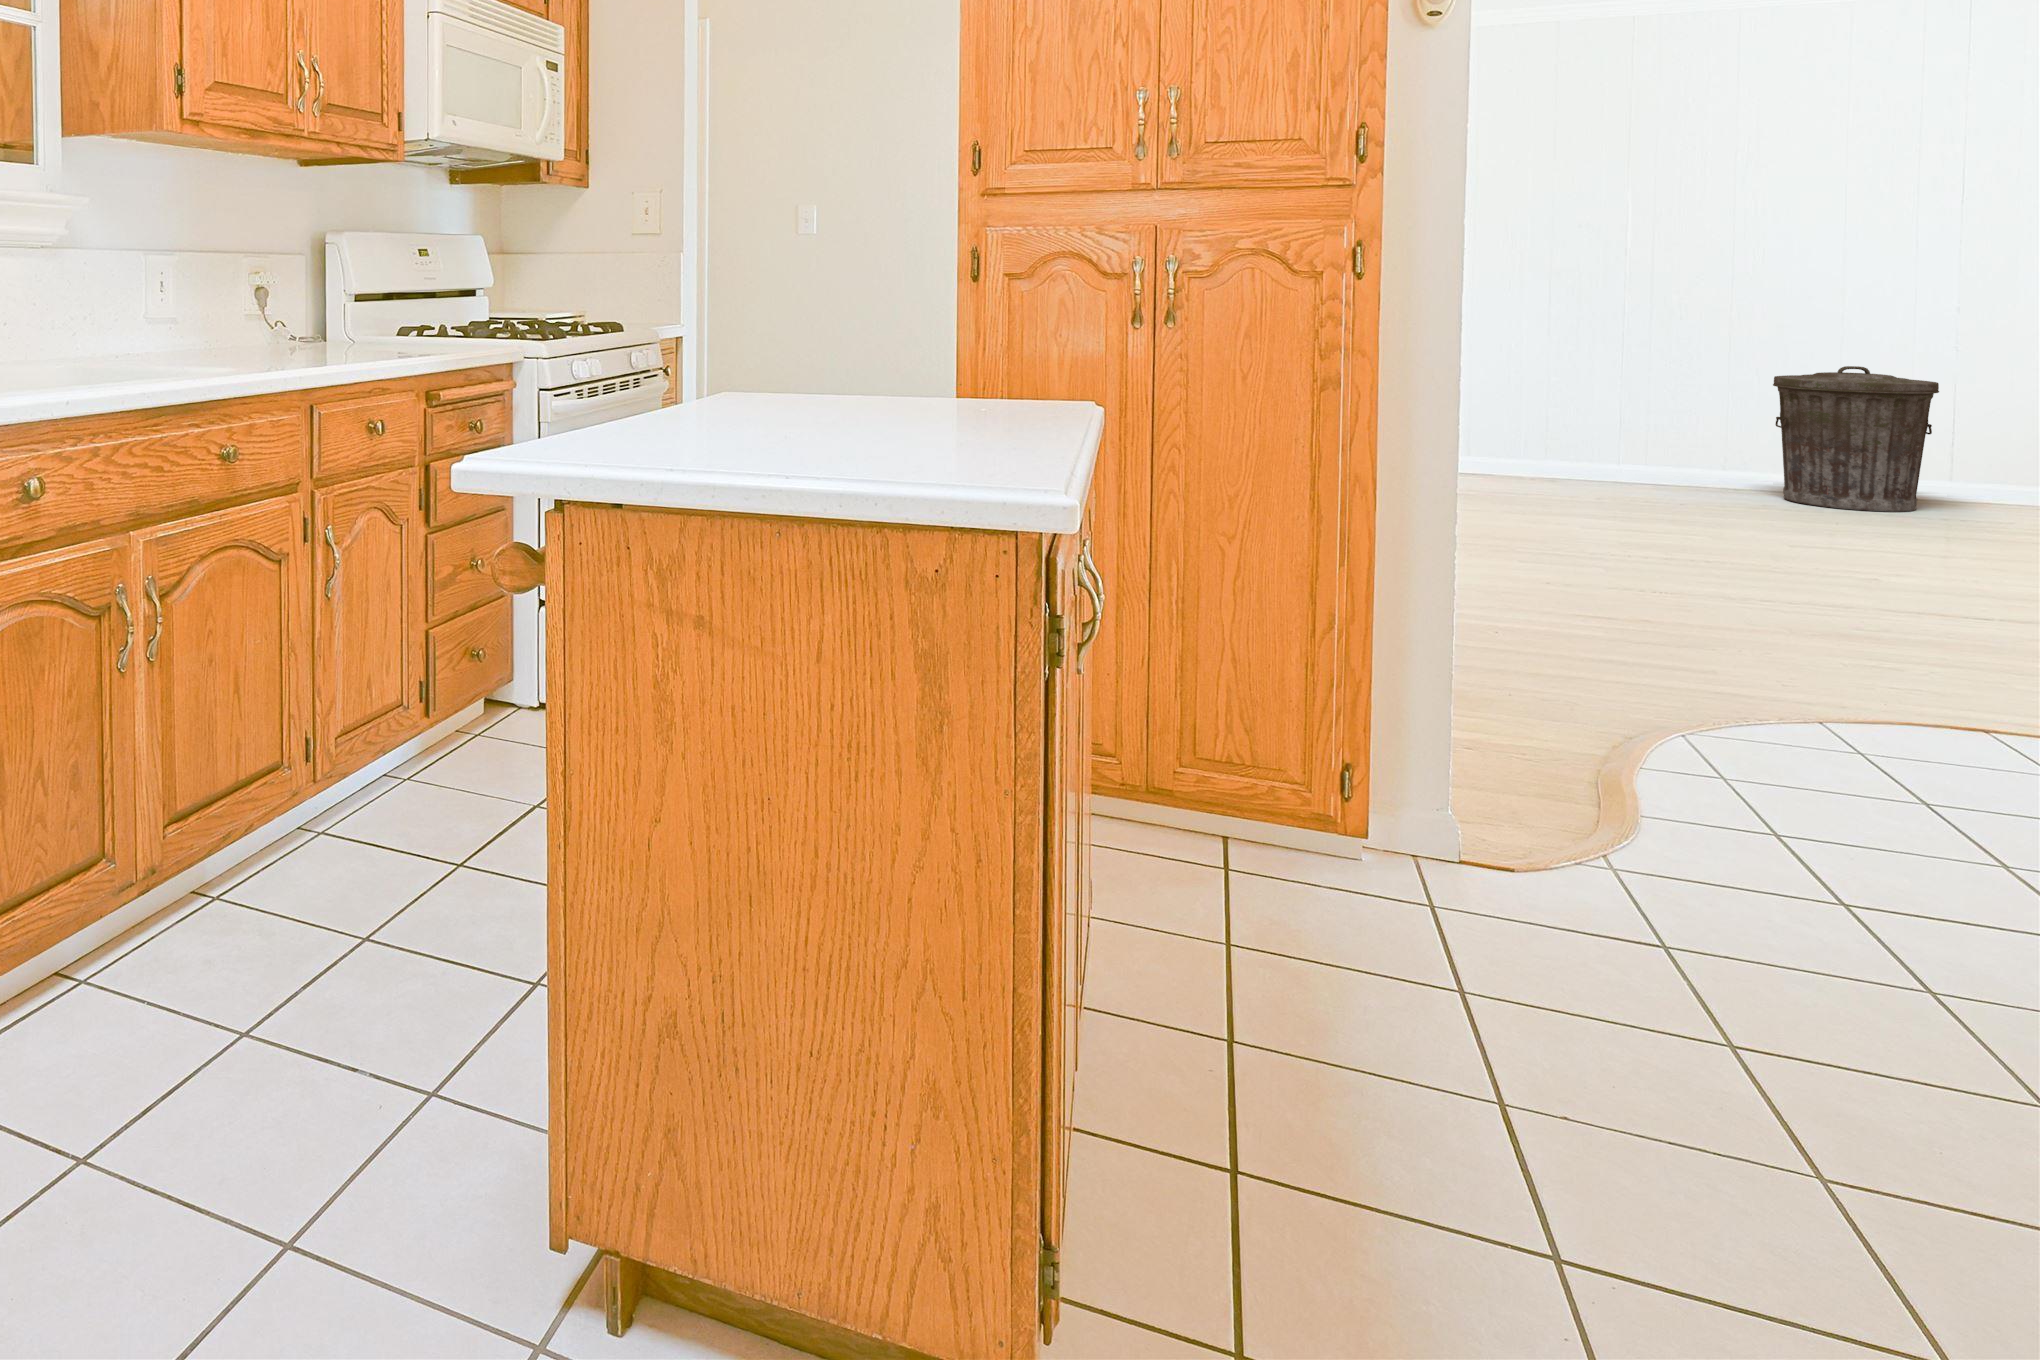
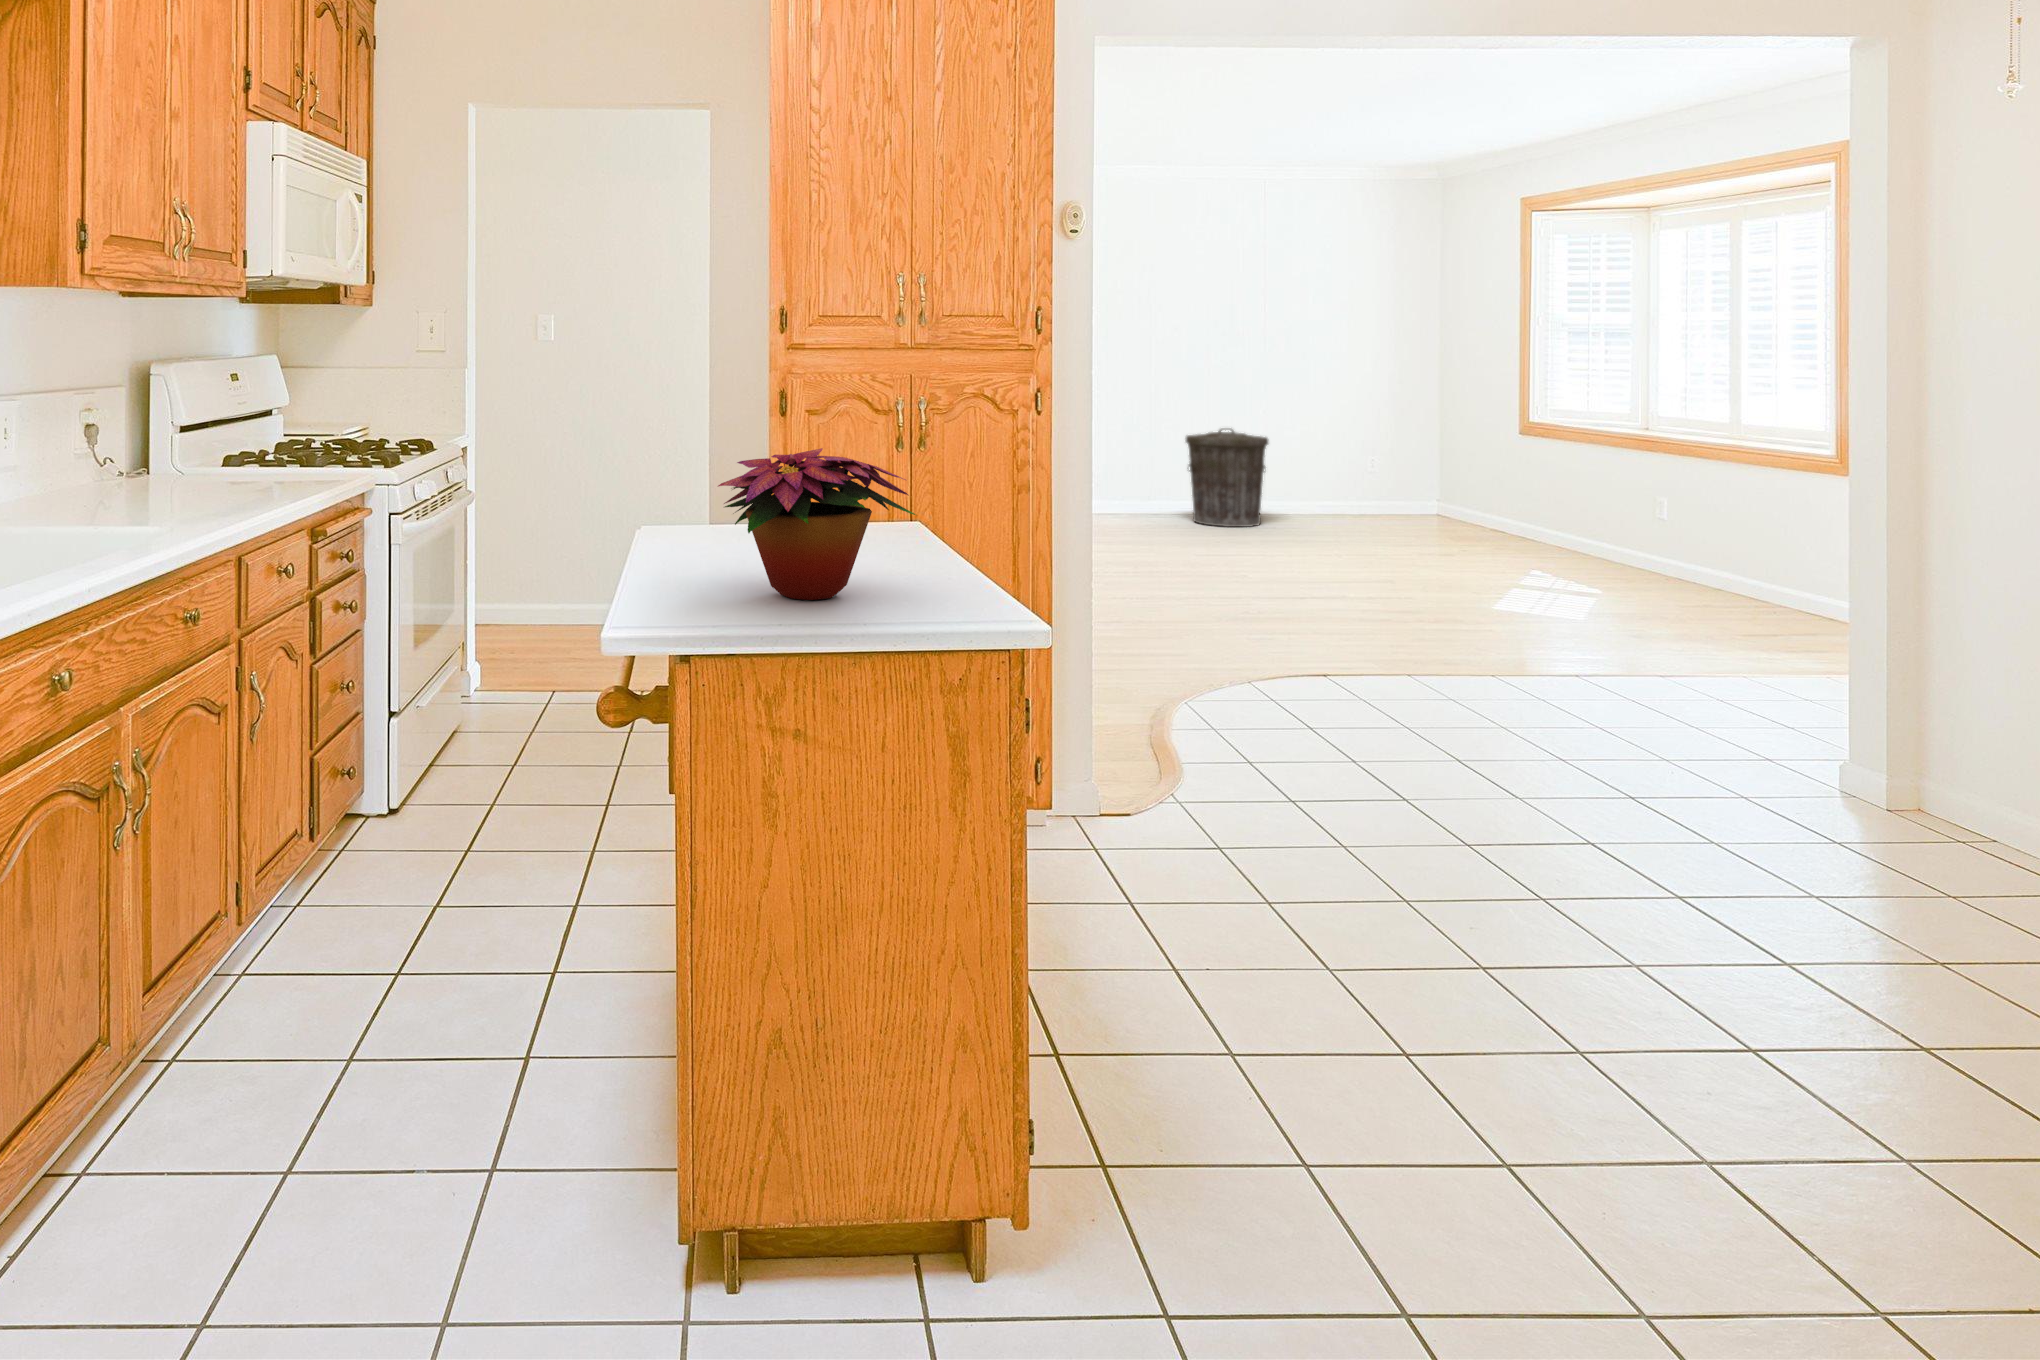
flower arrangement: none [636,248,938,453] -> present [718,448,915,600]

